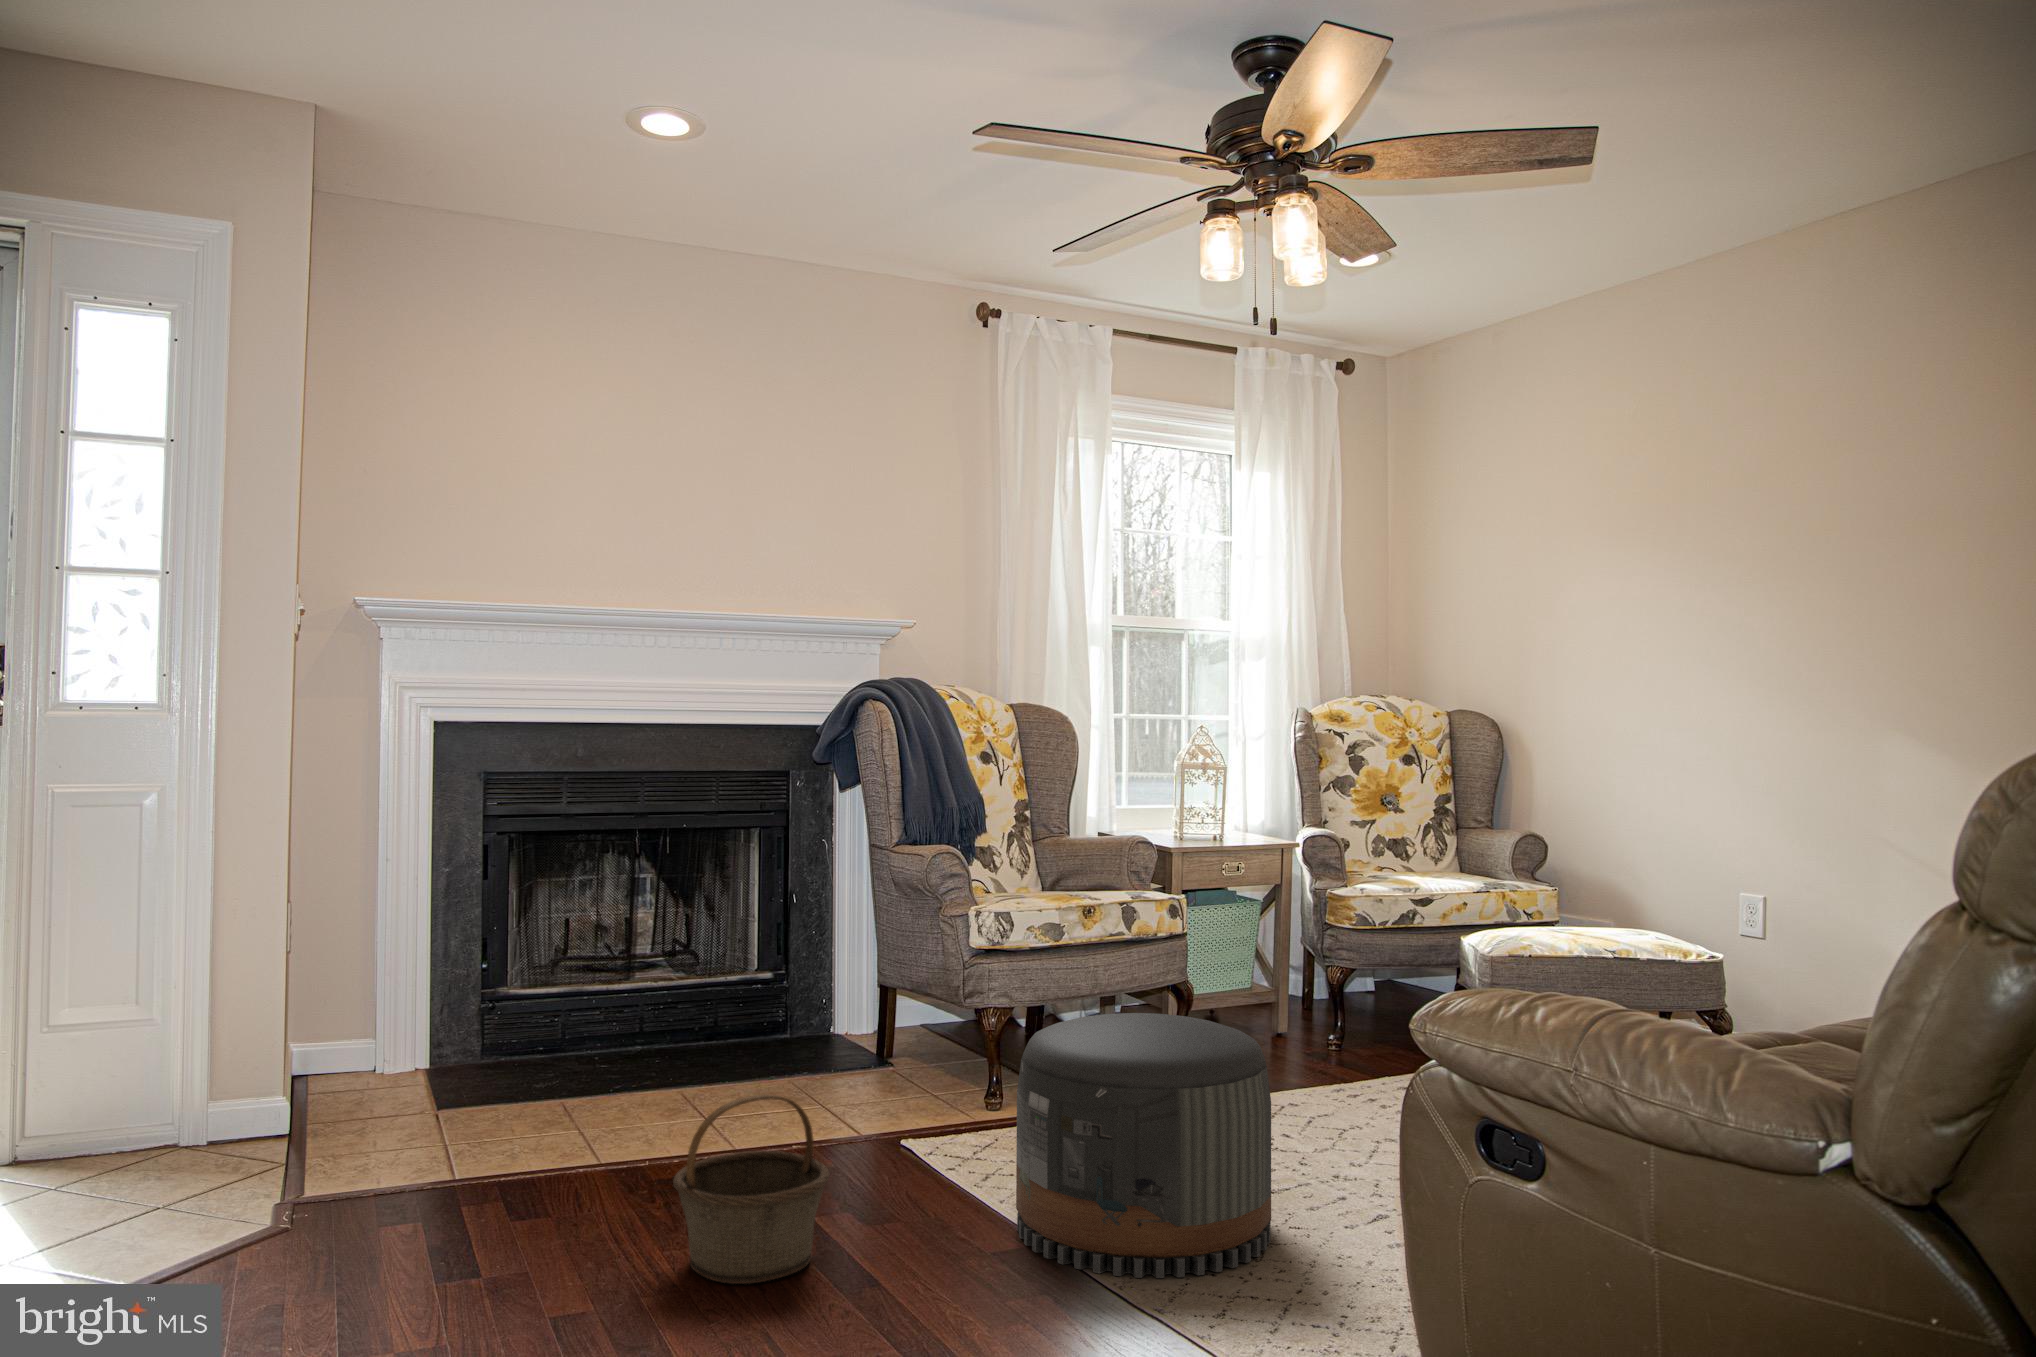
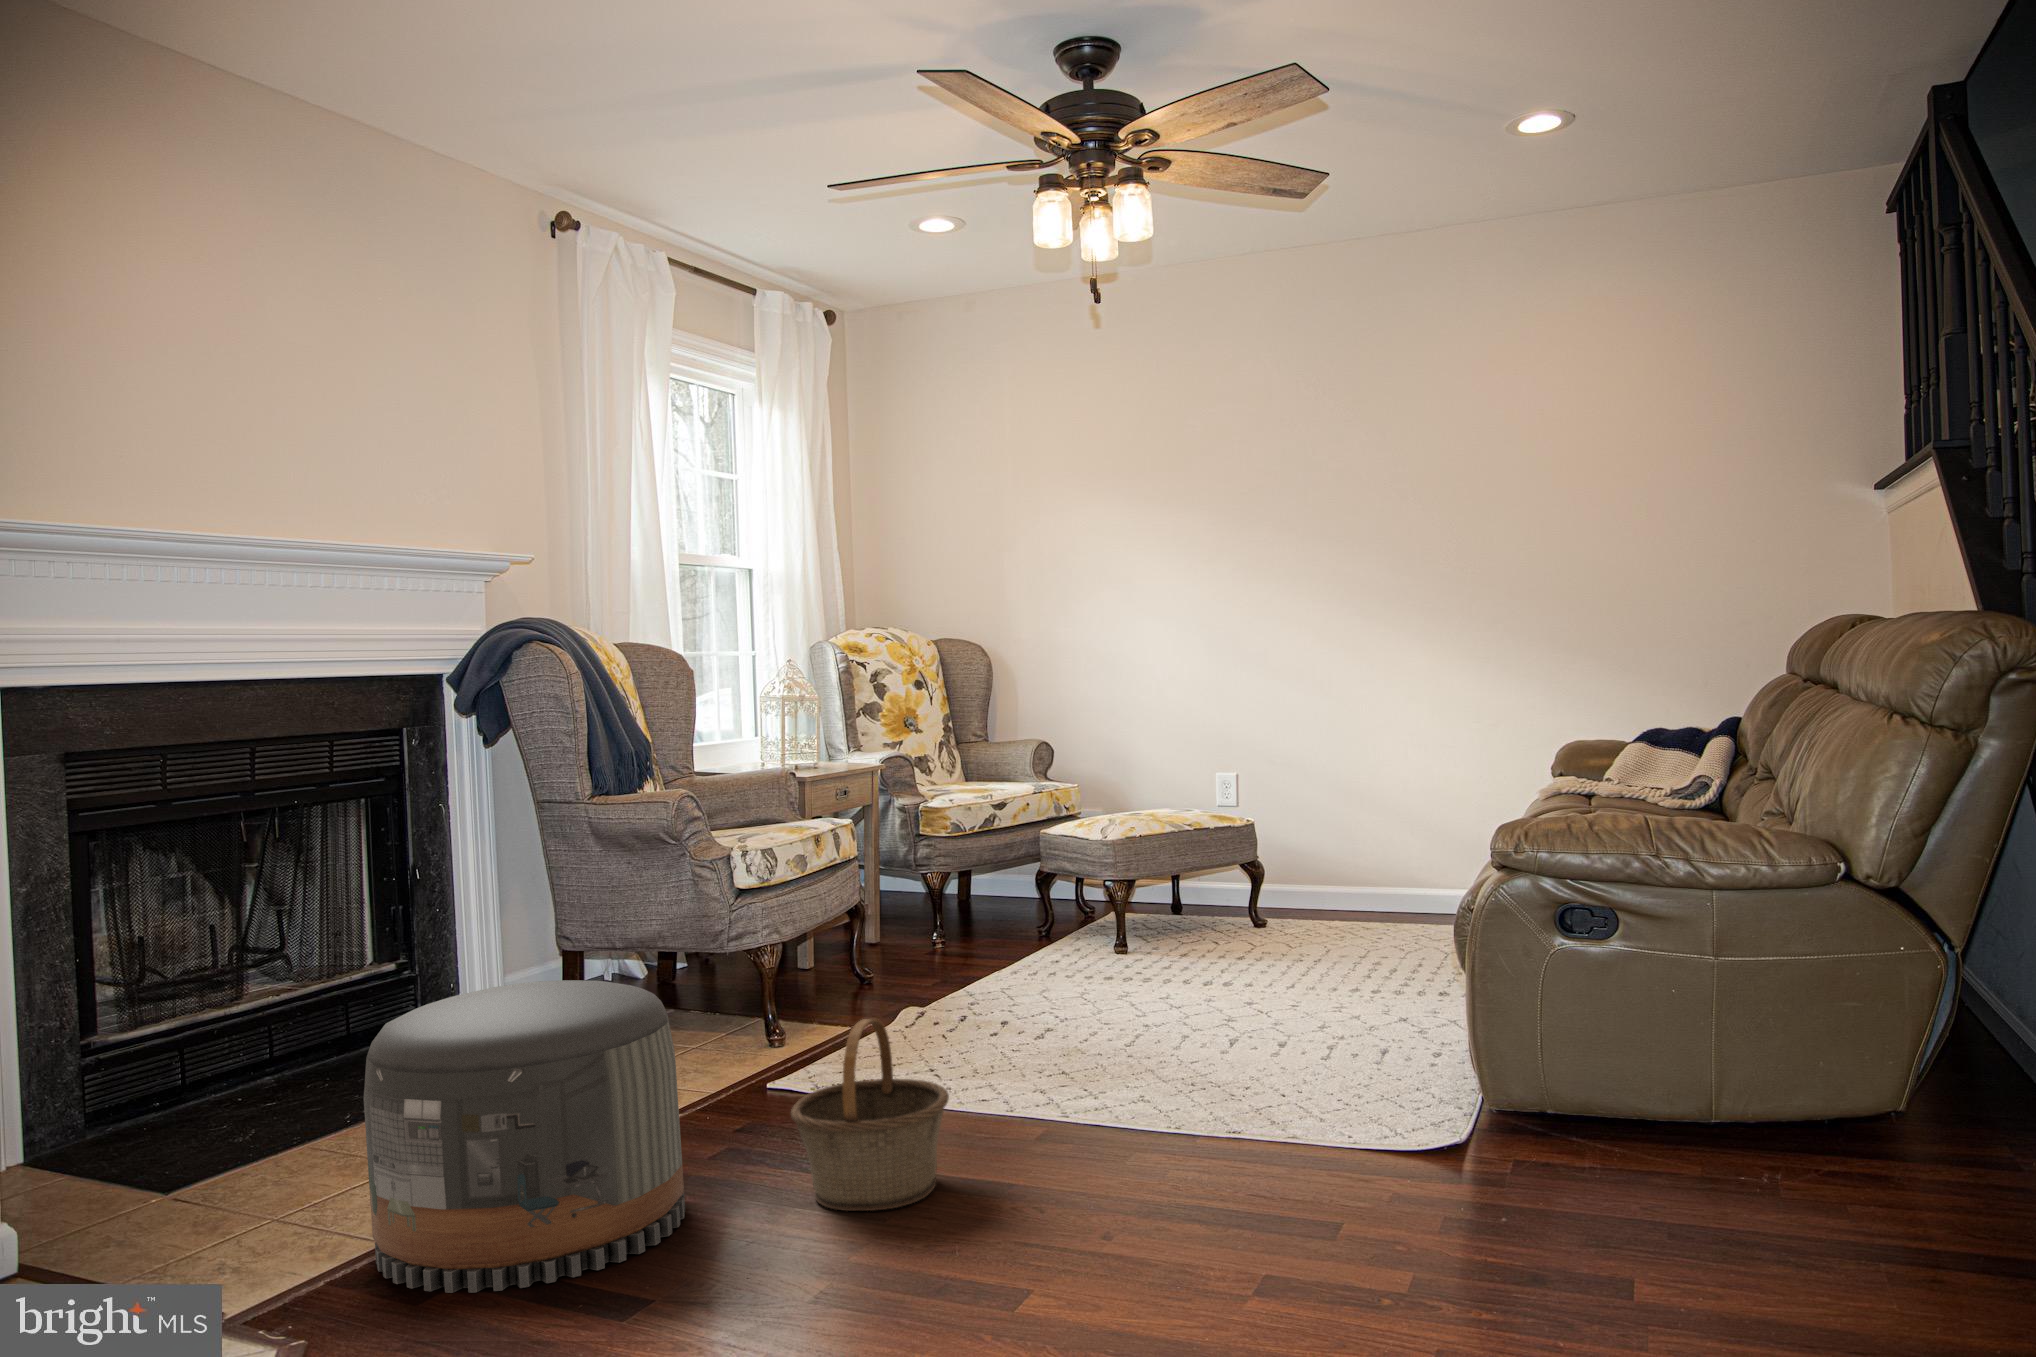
pouf: present [1016,1013,1271,1278] -> present [364,980,685,1293]

